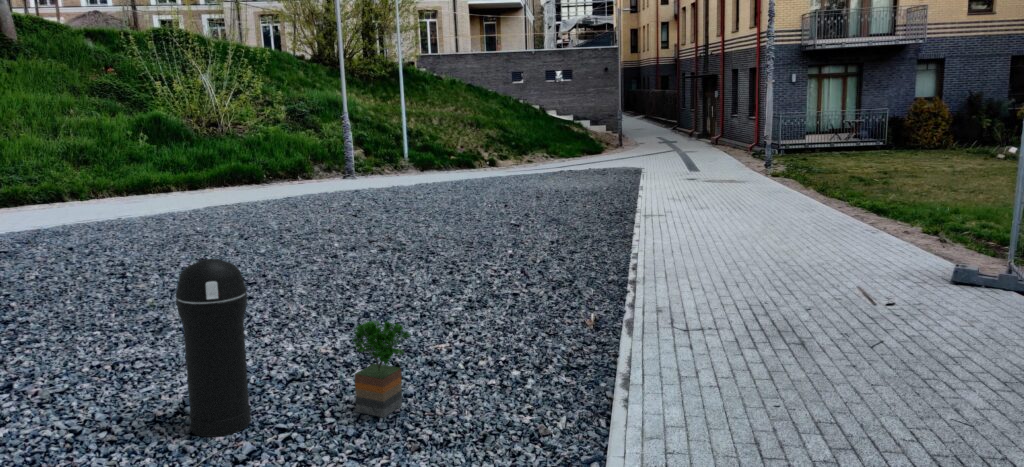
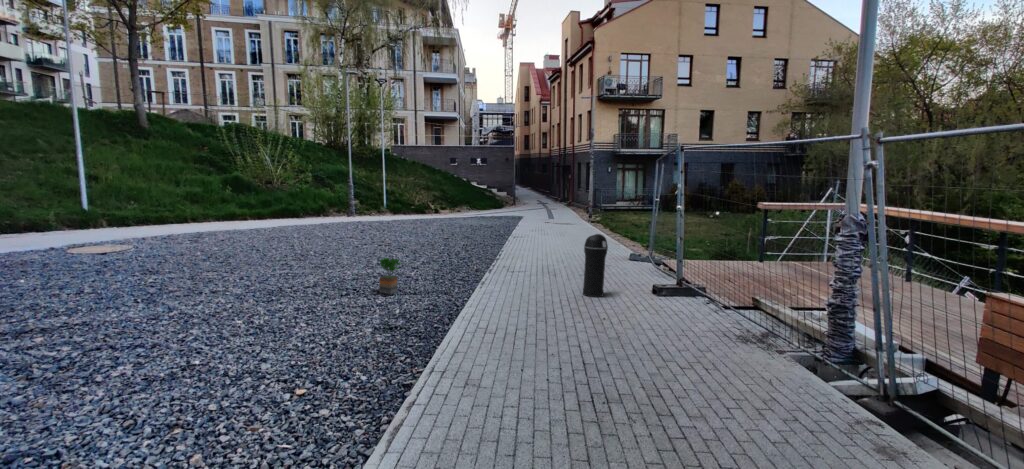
trash can: present [176,259,251,437] -> present [583,234,608,297]

